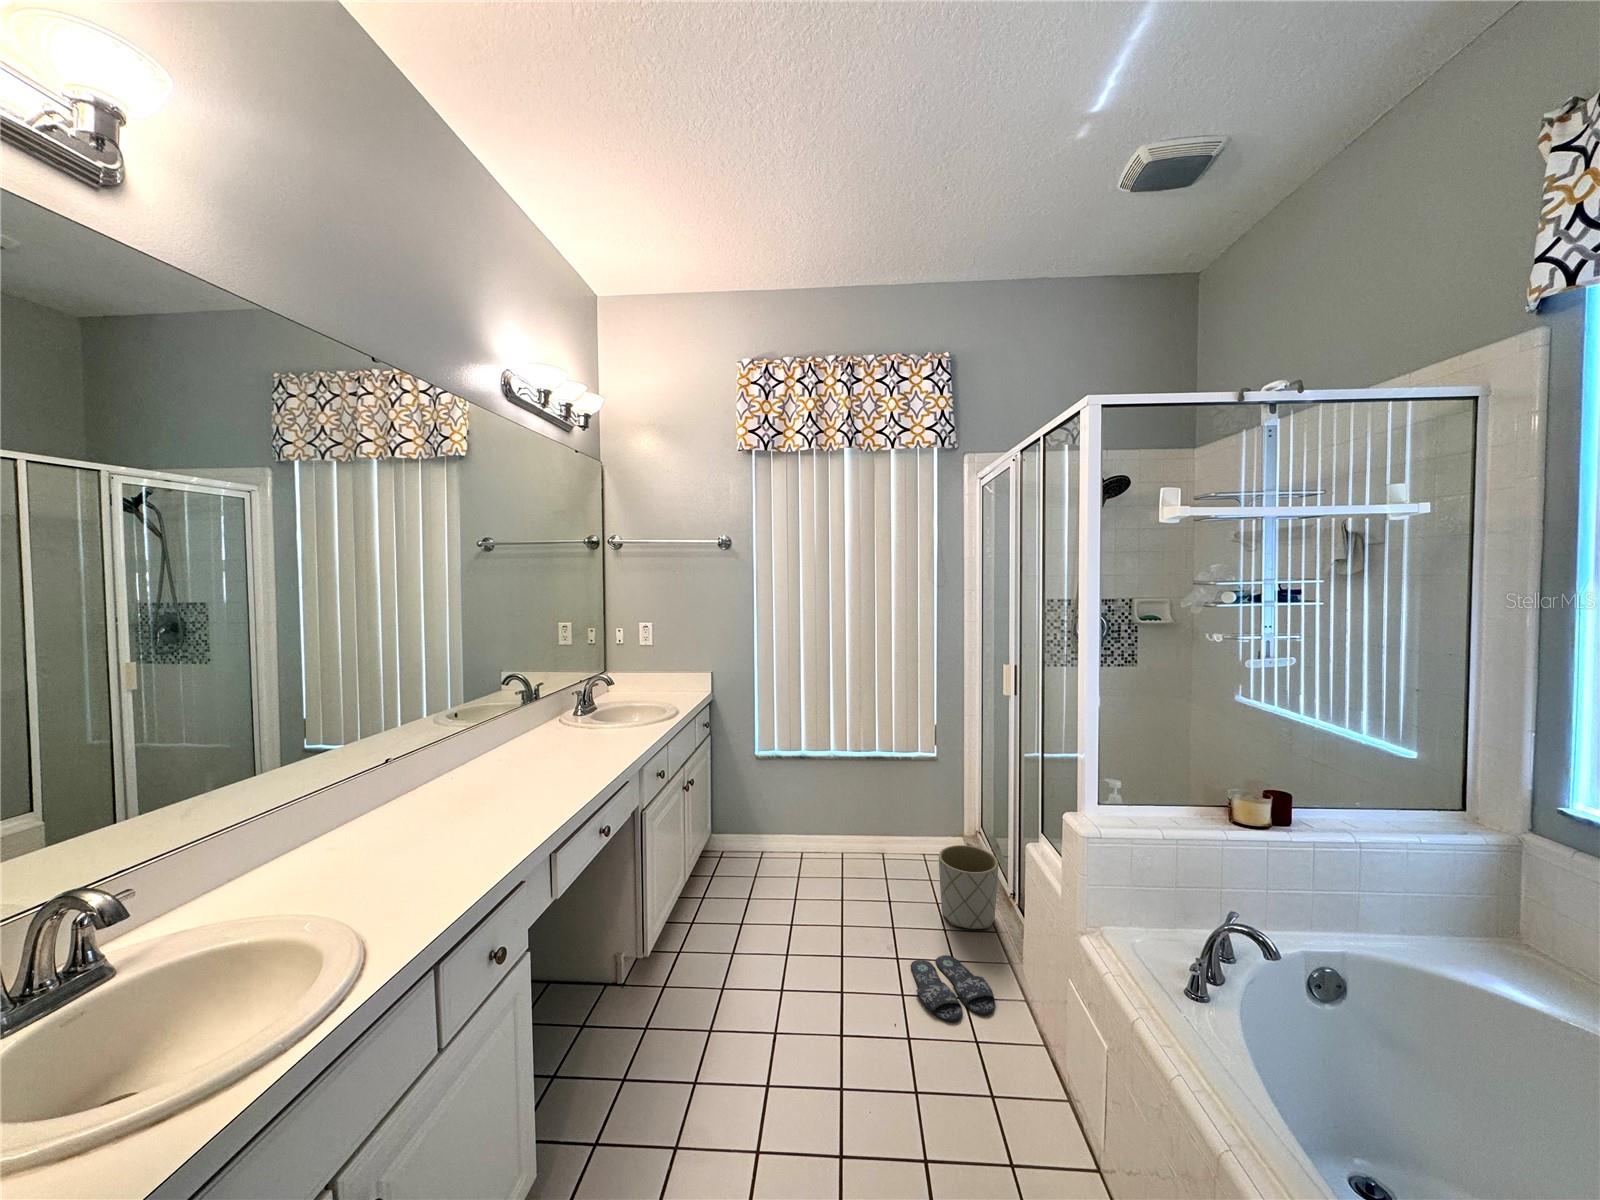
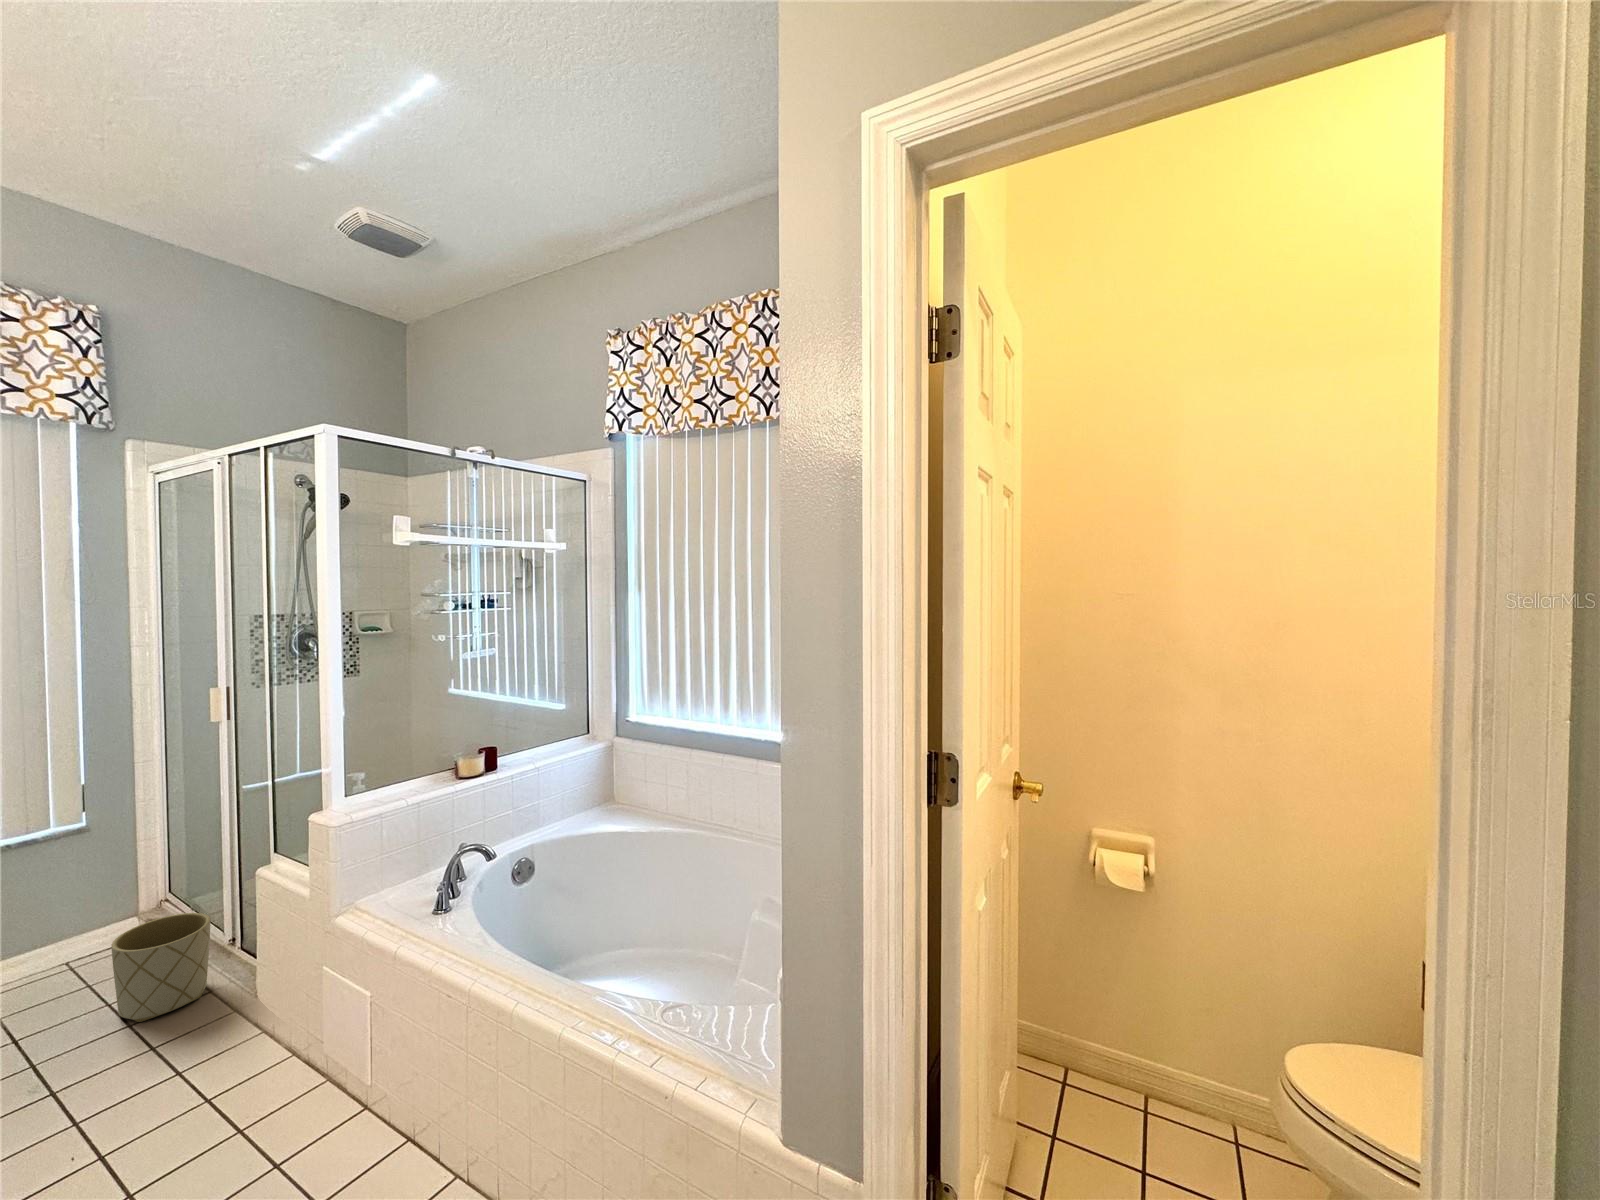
slippers: present [911,955,995,1022] -> none [80,1044,224,1119]

